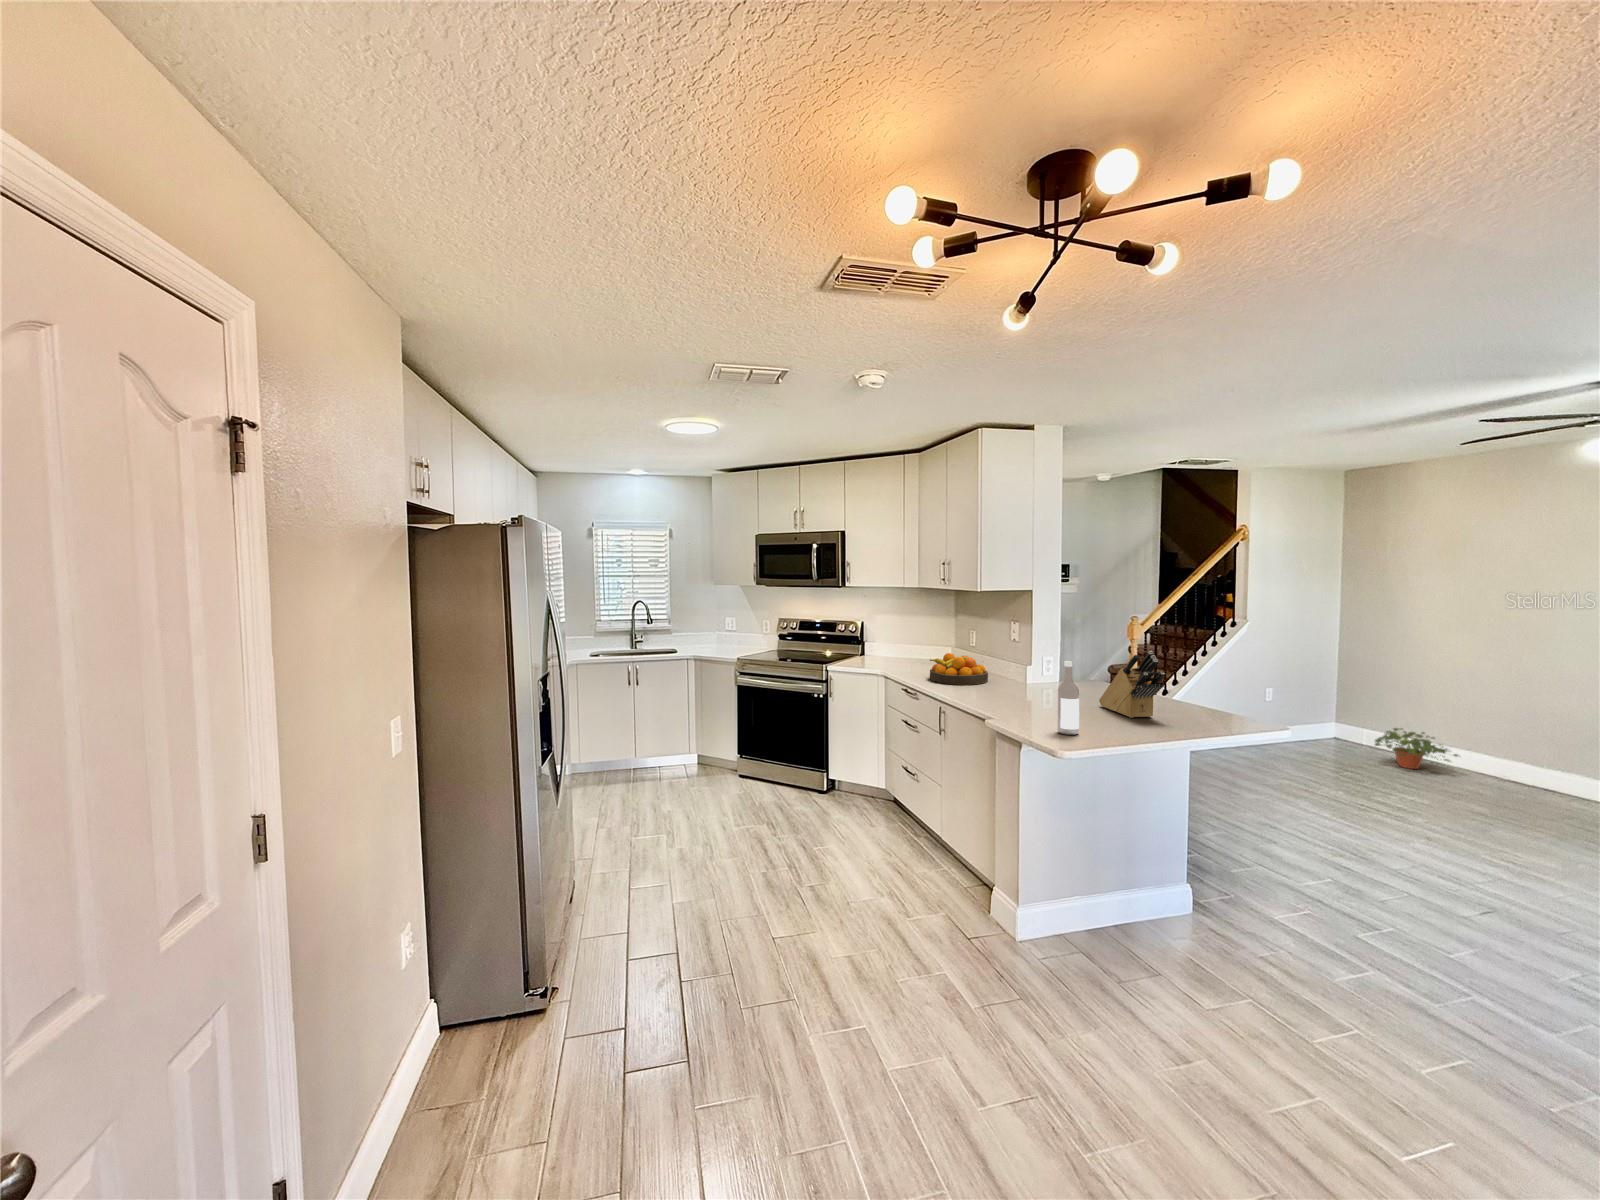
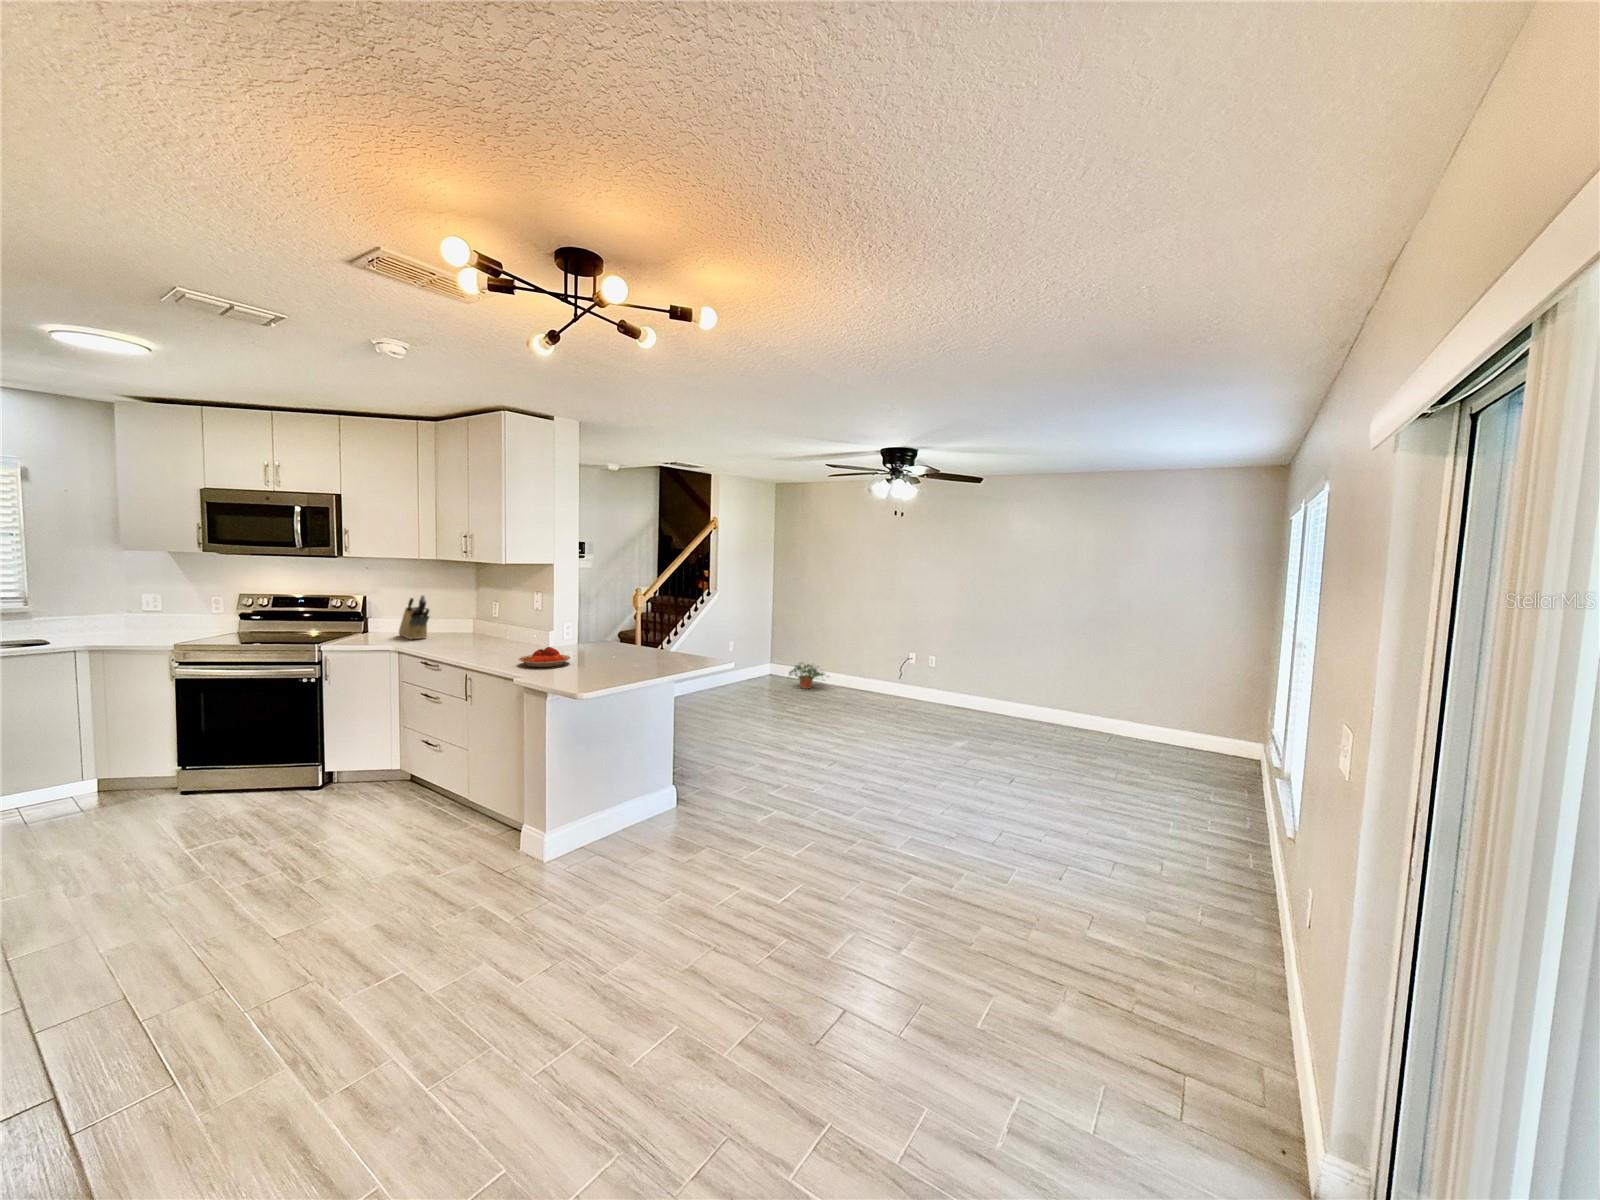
knife block: present [1099,651,1165,718] -> present [399,595,429,639]
fruit bowl: present [930,653,988,685] -> none [451,624,512,653]
wine bottle: present [1057,661,1079,735] -> none [577,623,594,683]
plate: none [992,684,1051,708] -> present [518,647,571,667]

